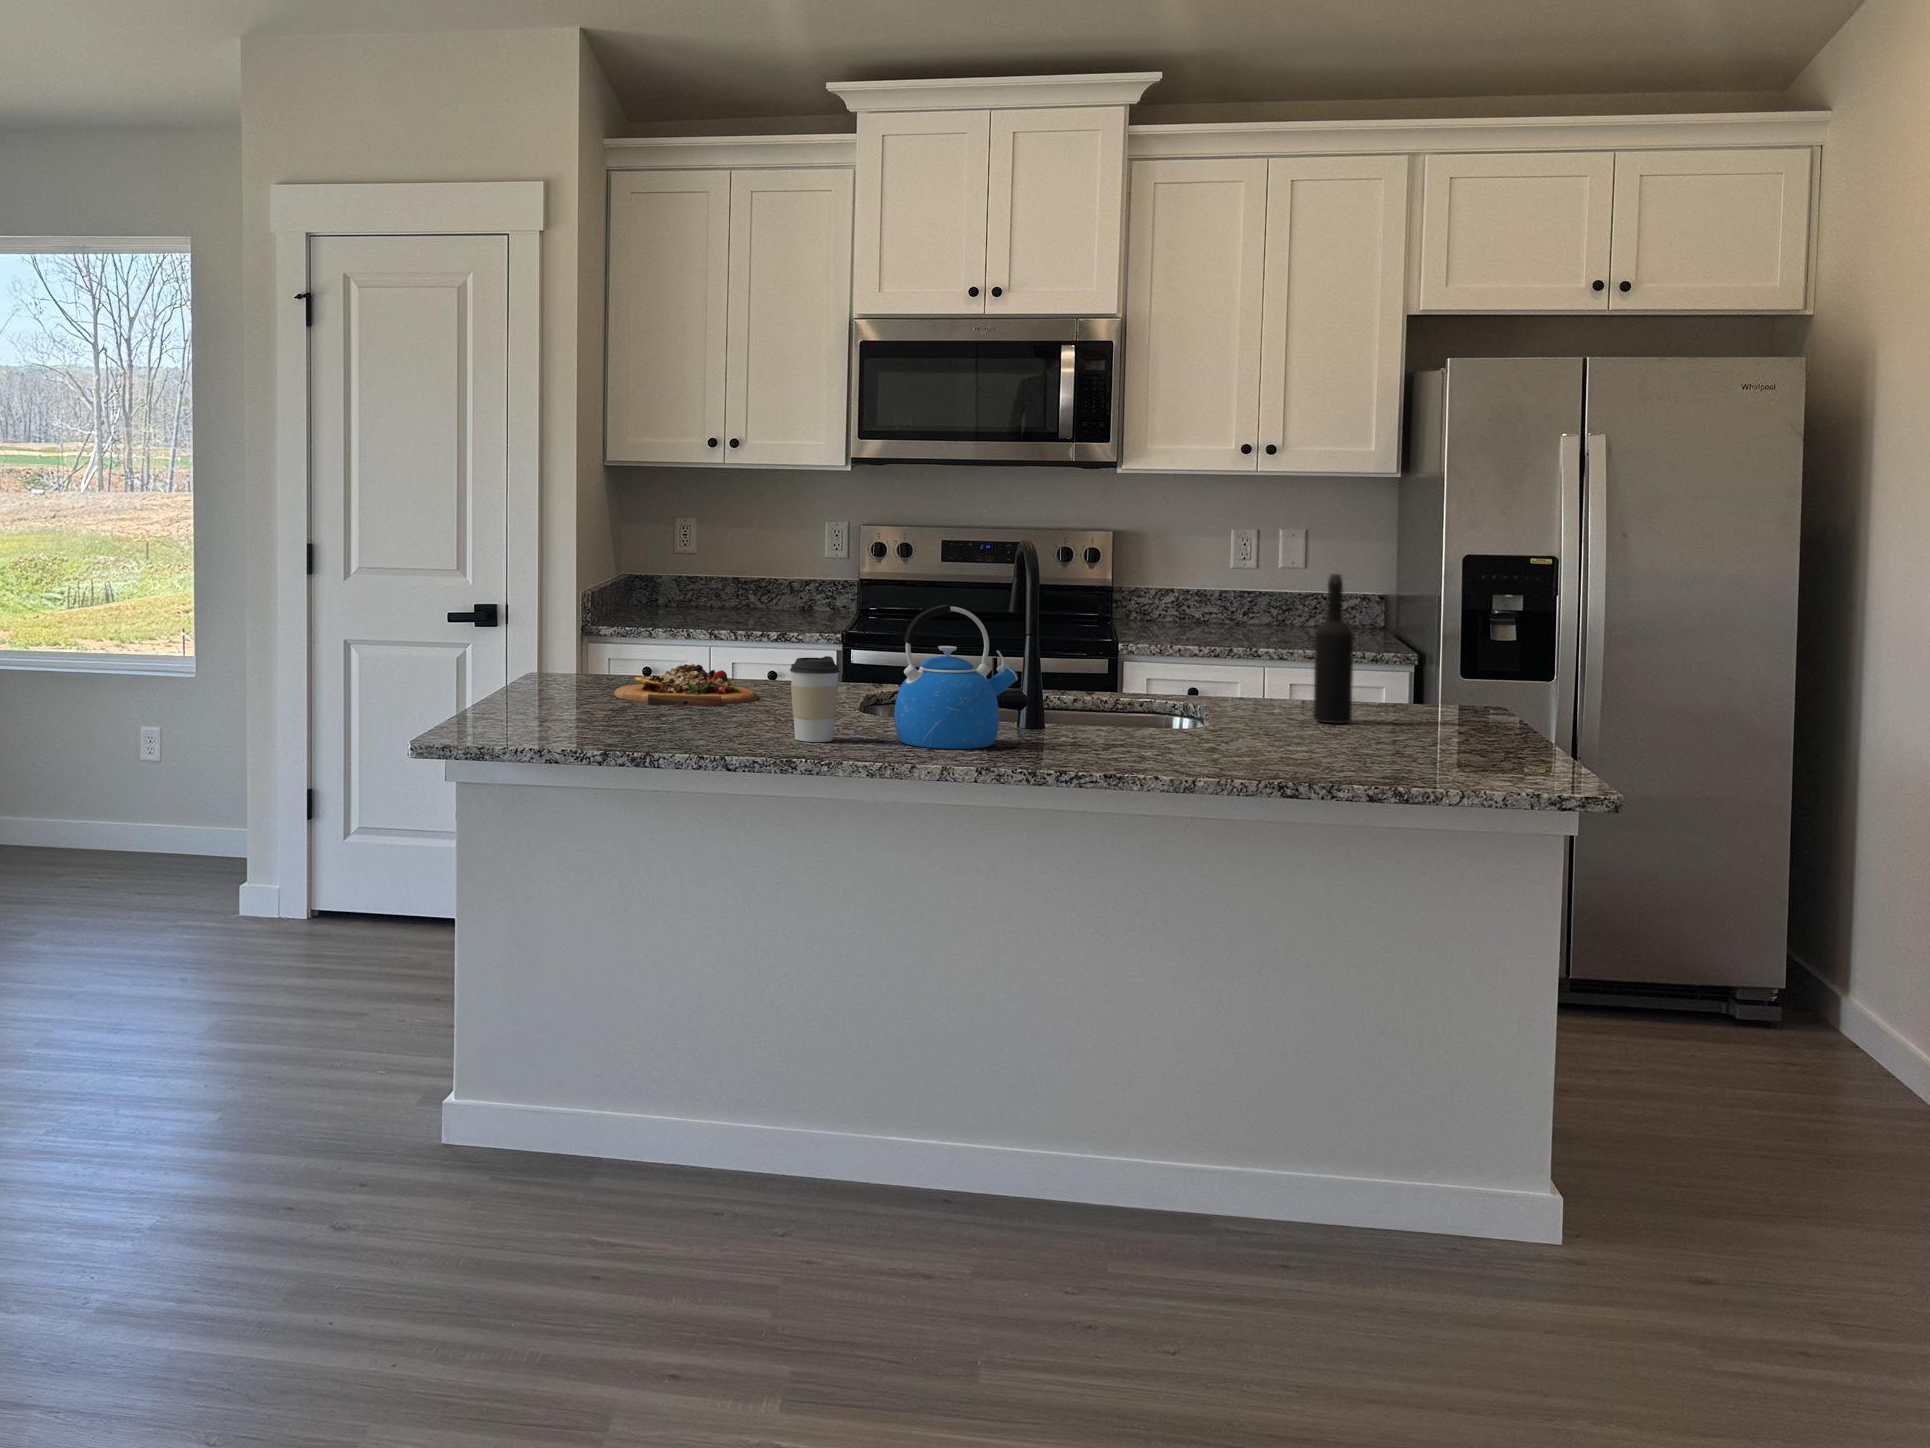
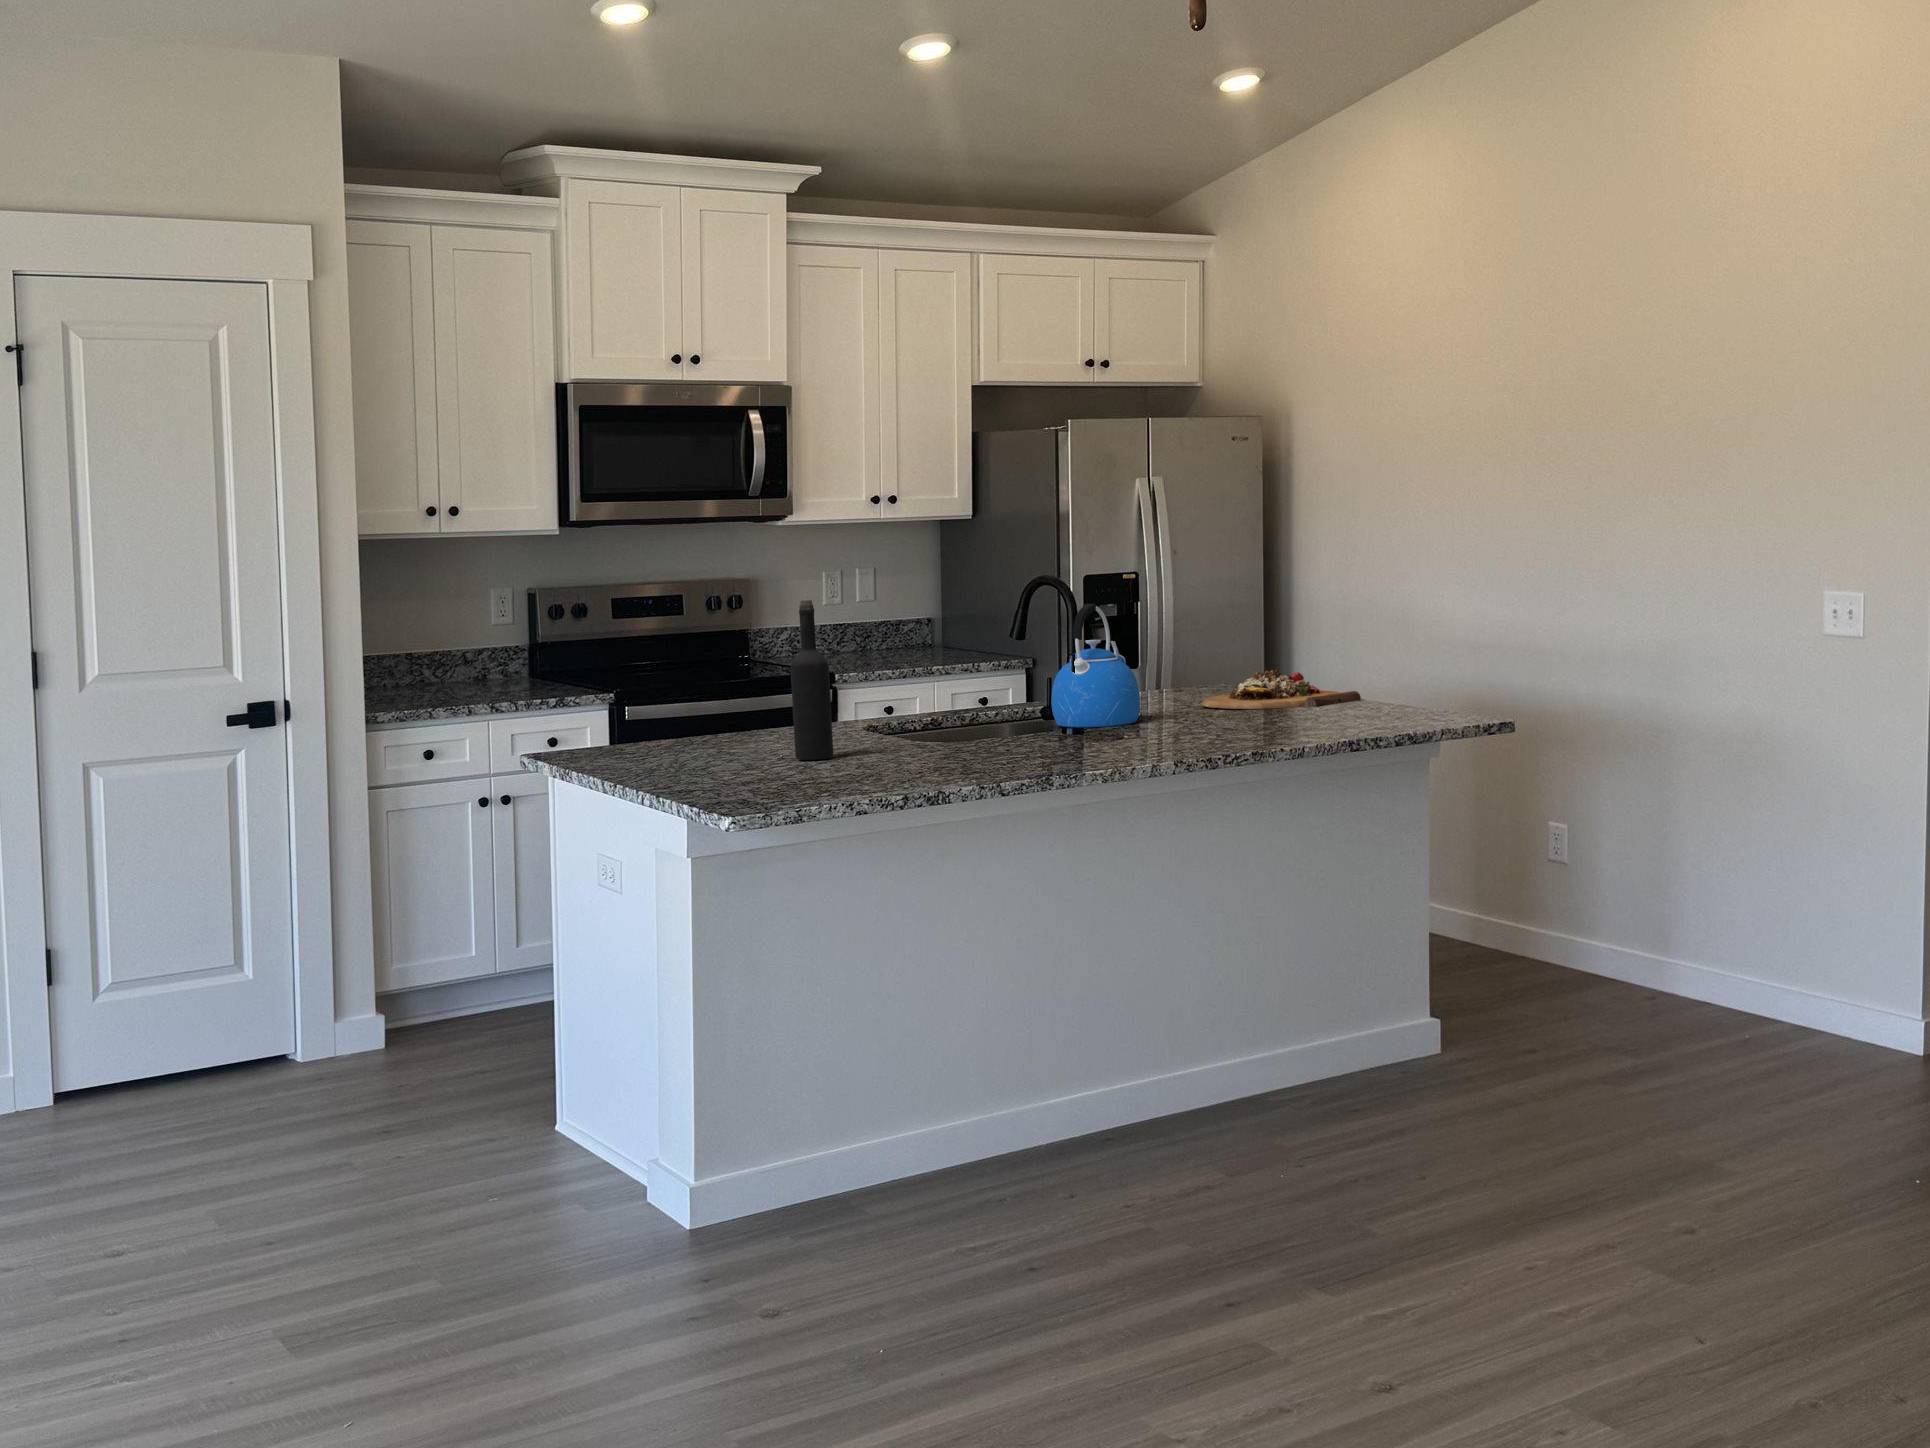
wine bottle: present [1313,574,1354,724] -> present [791,600,833,760]
coffee cup: present [790,656,840,742] -> none [987,659,1031,737]
cutting board: present [614,664,758,706] -> present [1202,670,1361,709]

